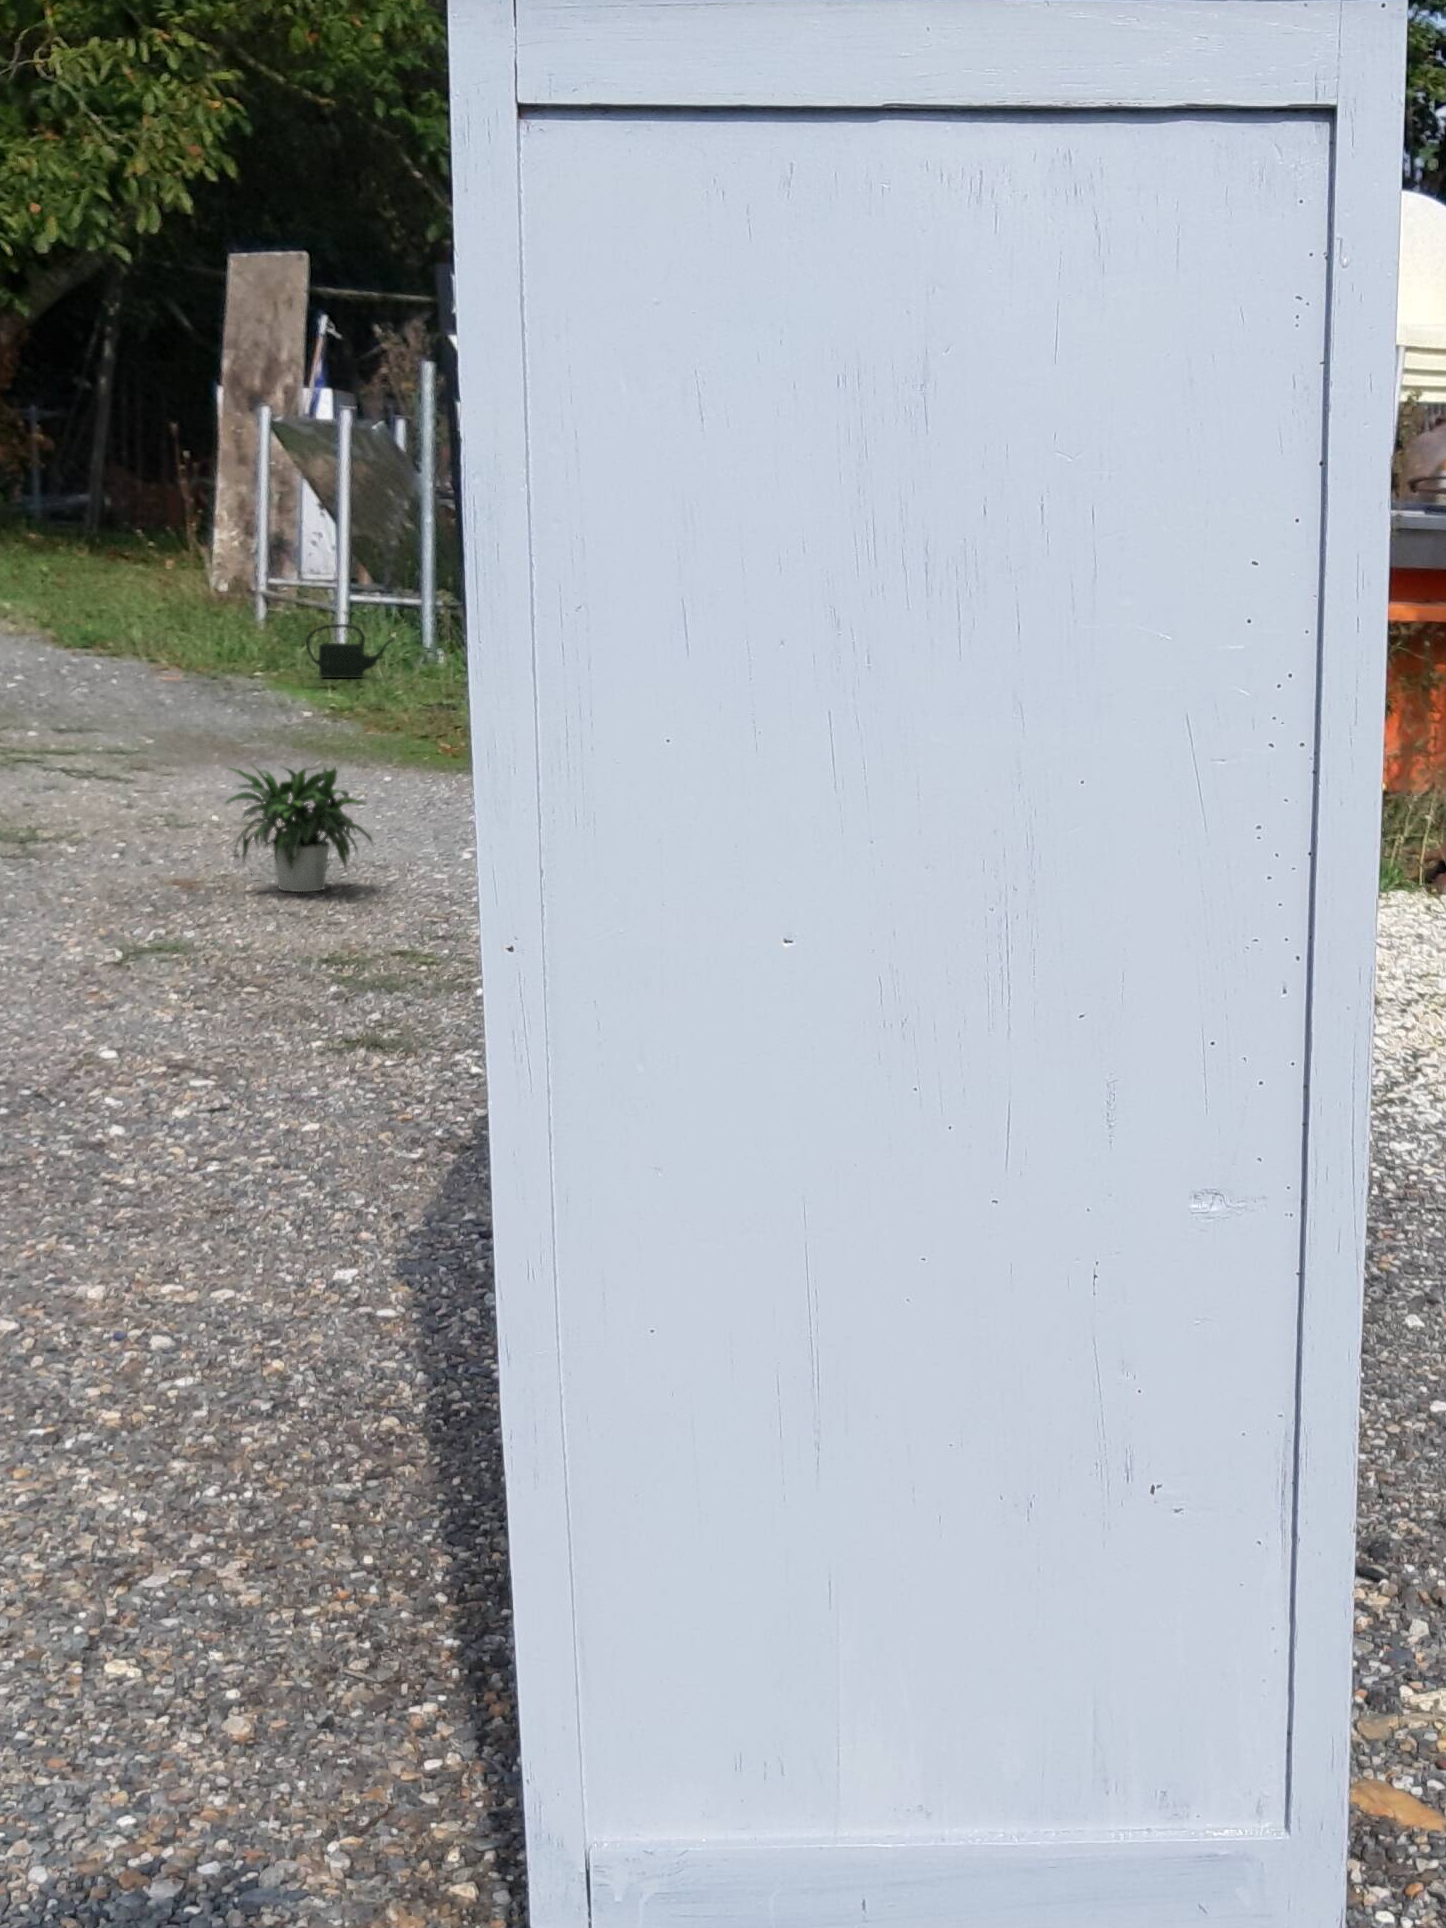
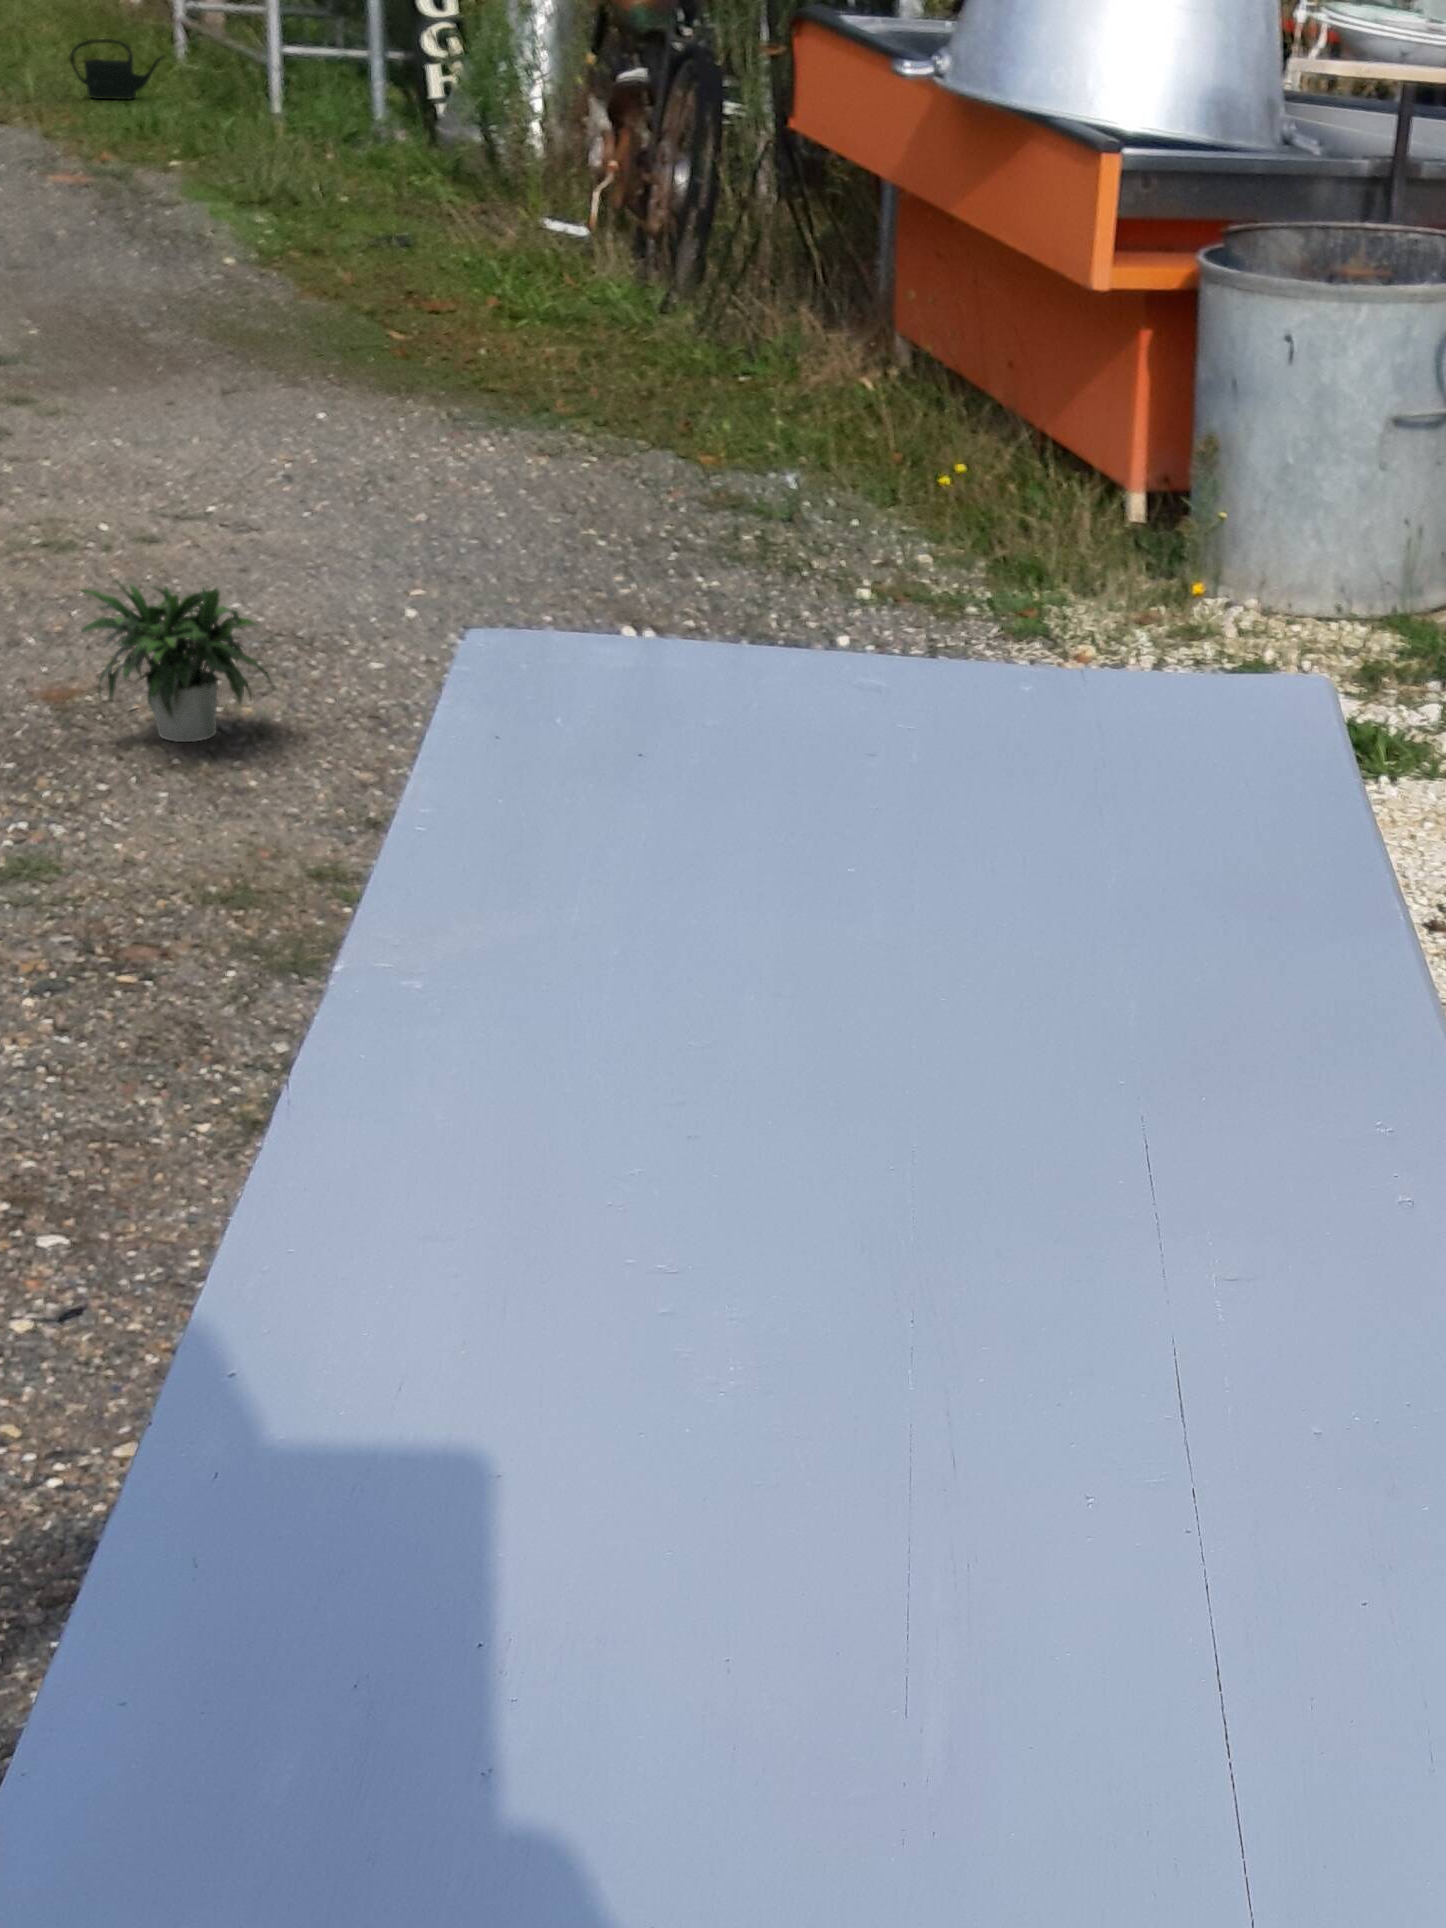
watering can: present [306,624,394,678] -> present [70,39,164,99]

